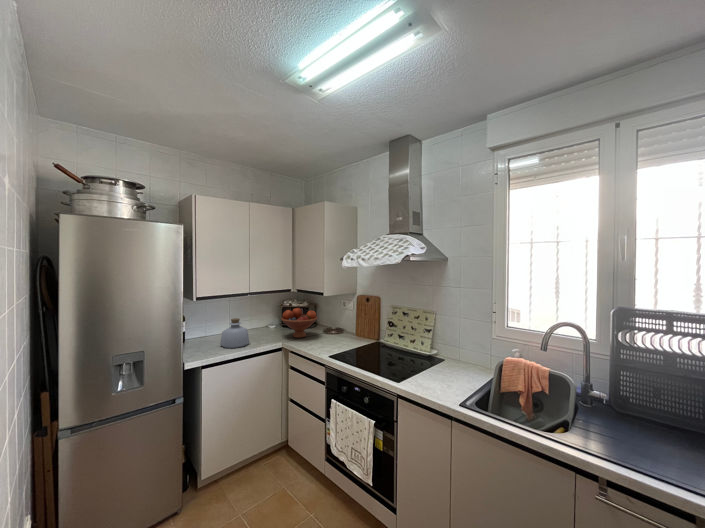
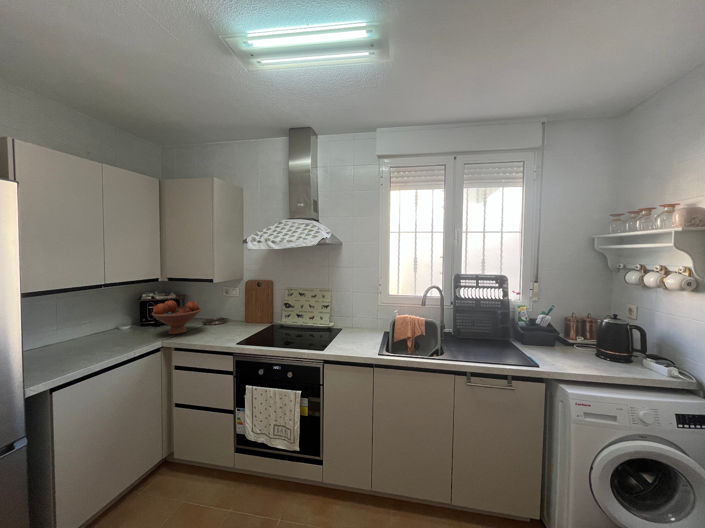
bottle: present [220,318,249,348] -> none [64,320,114,361]

